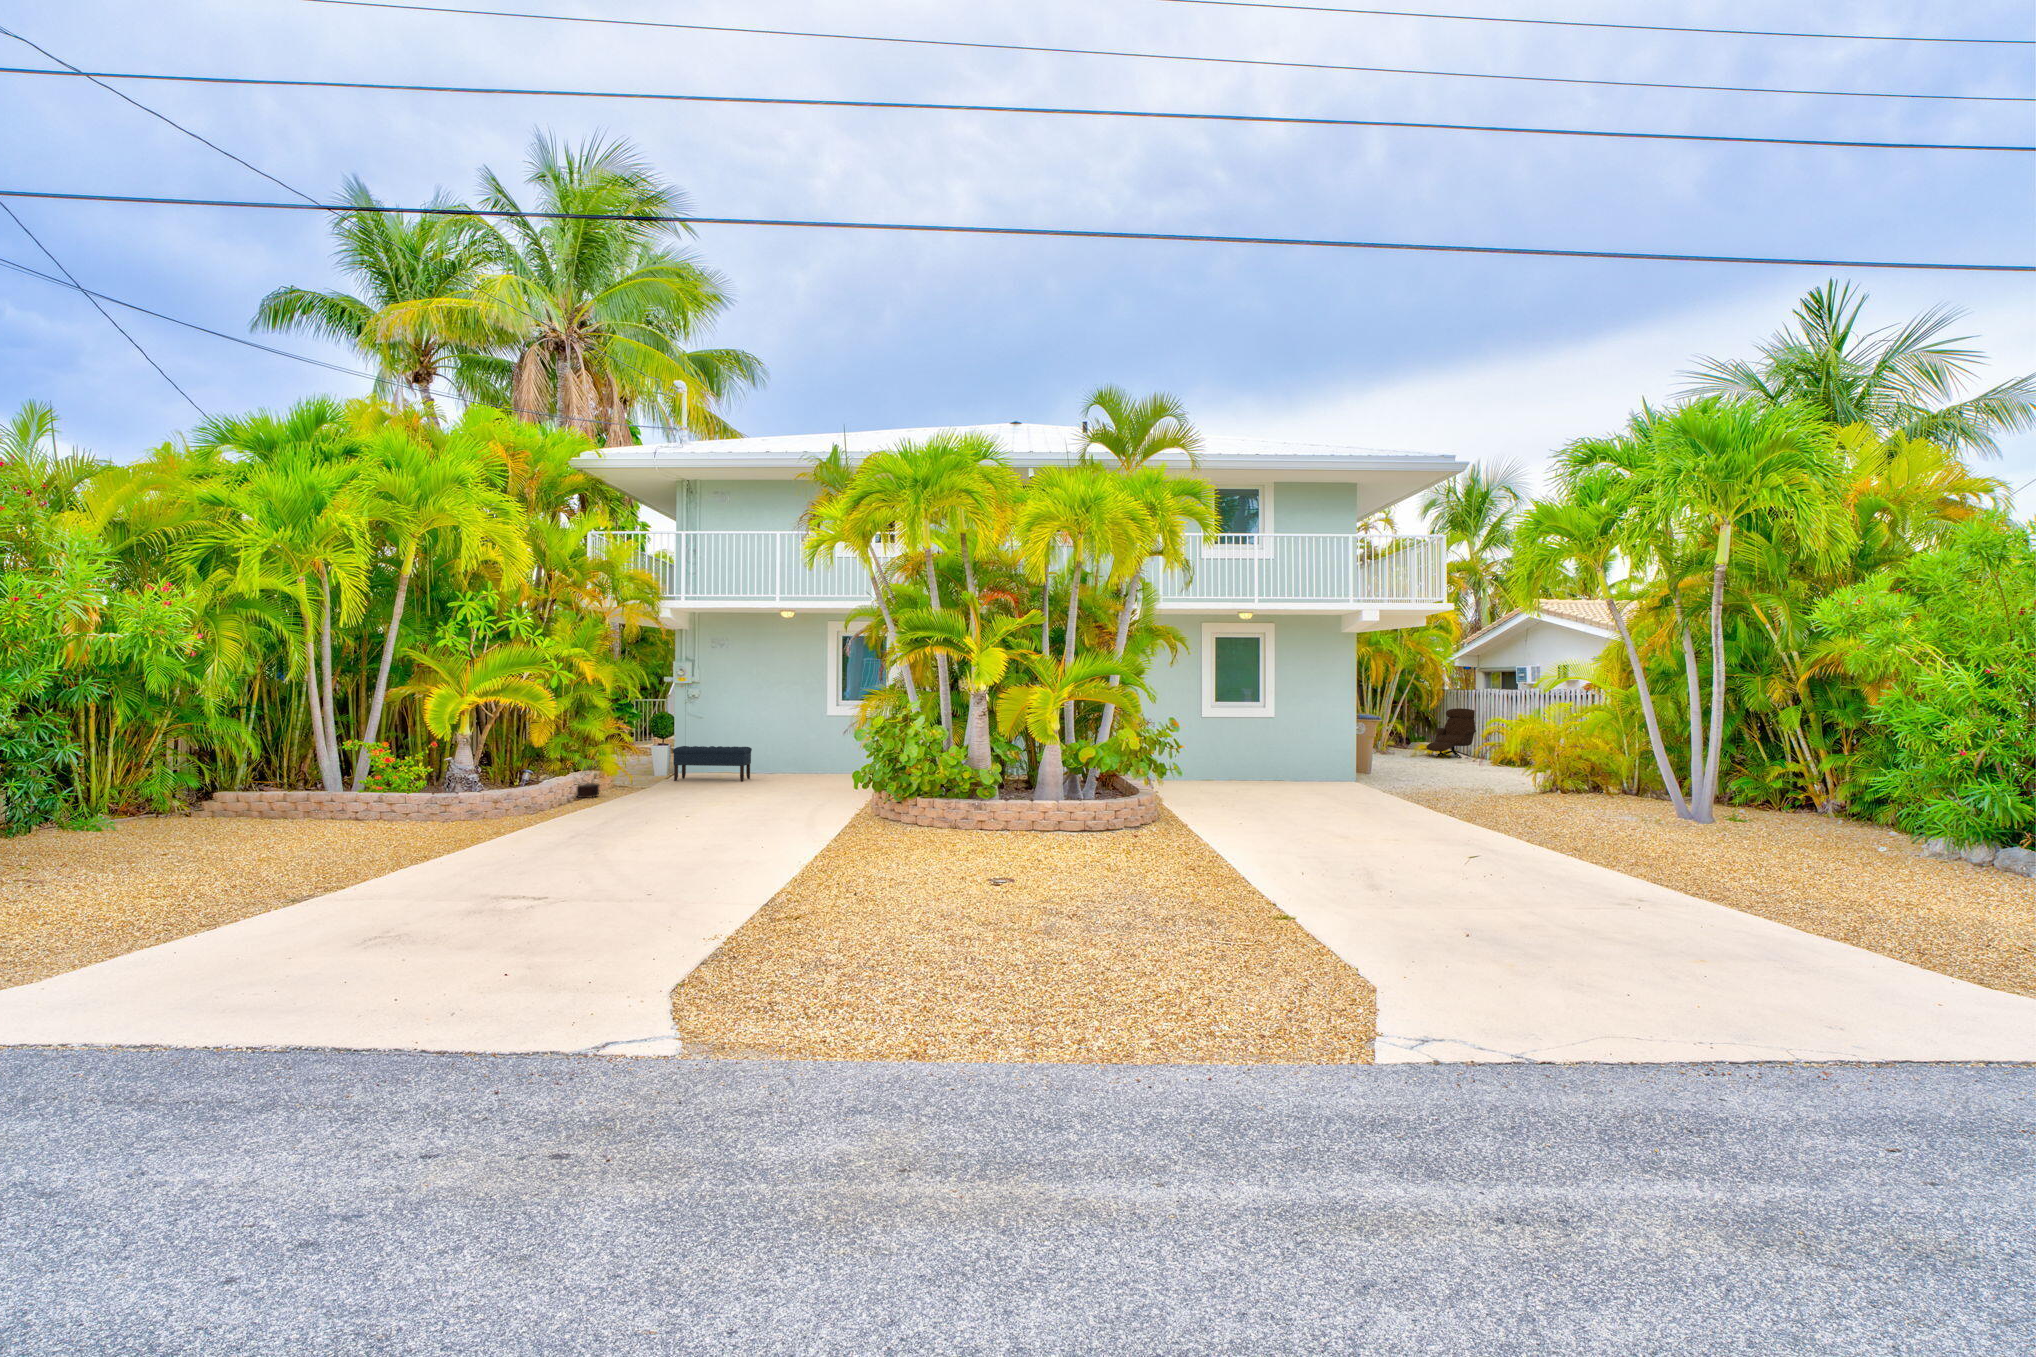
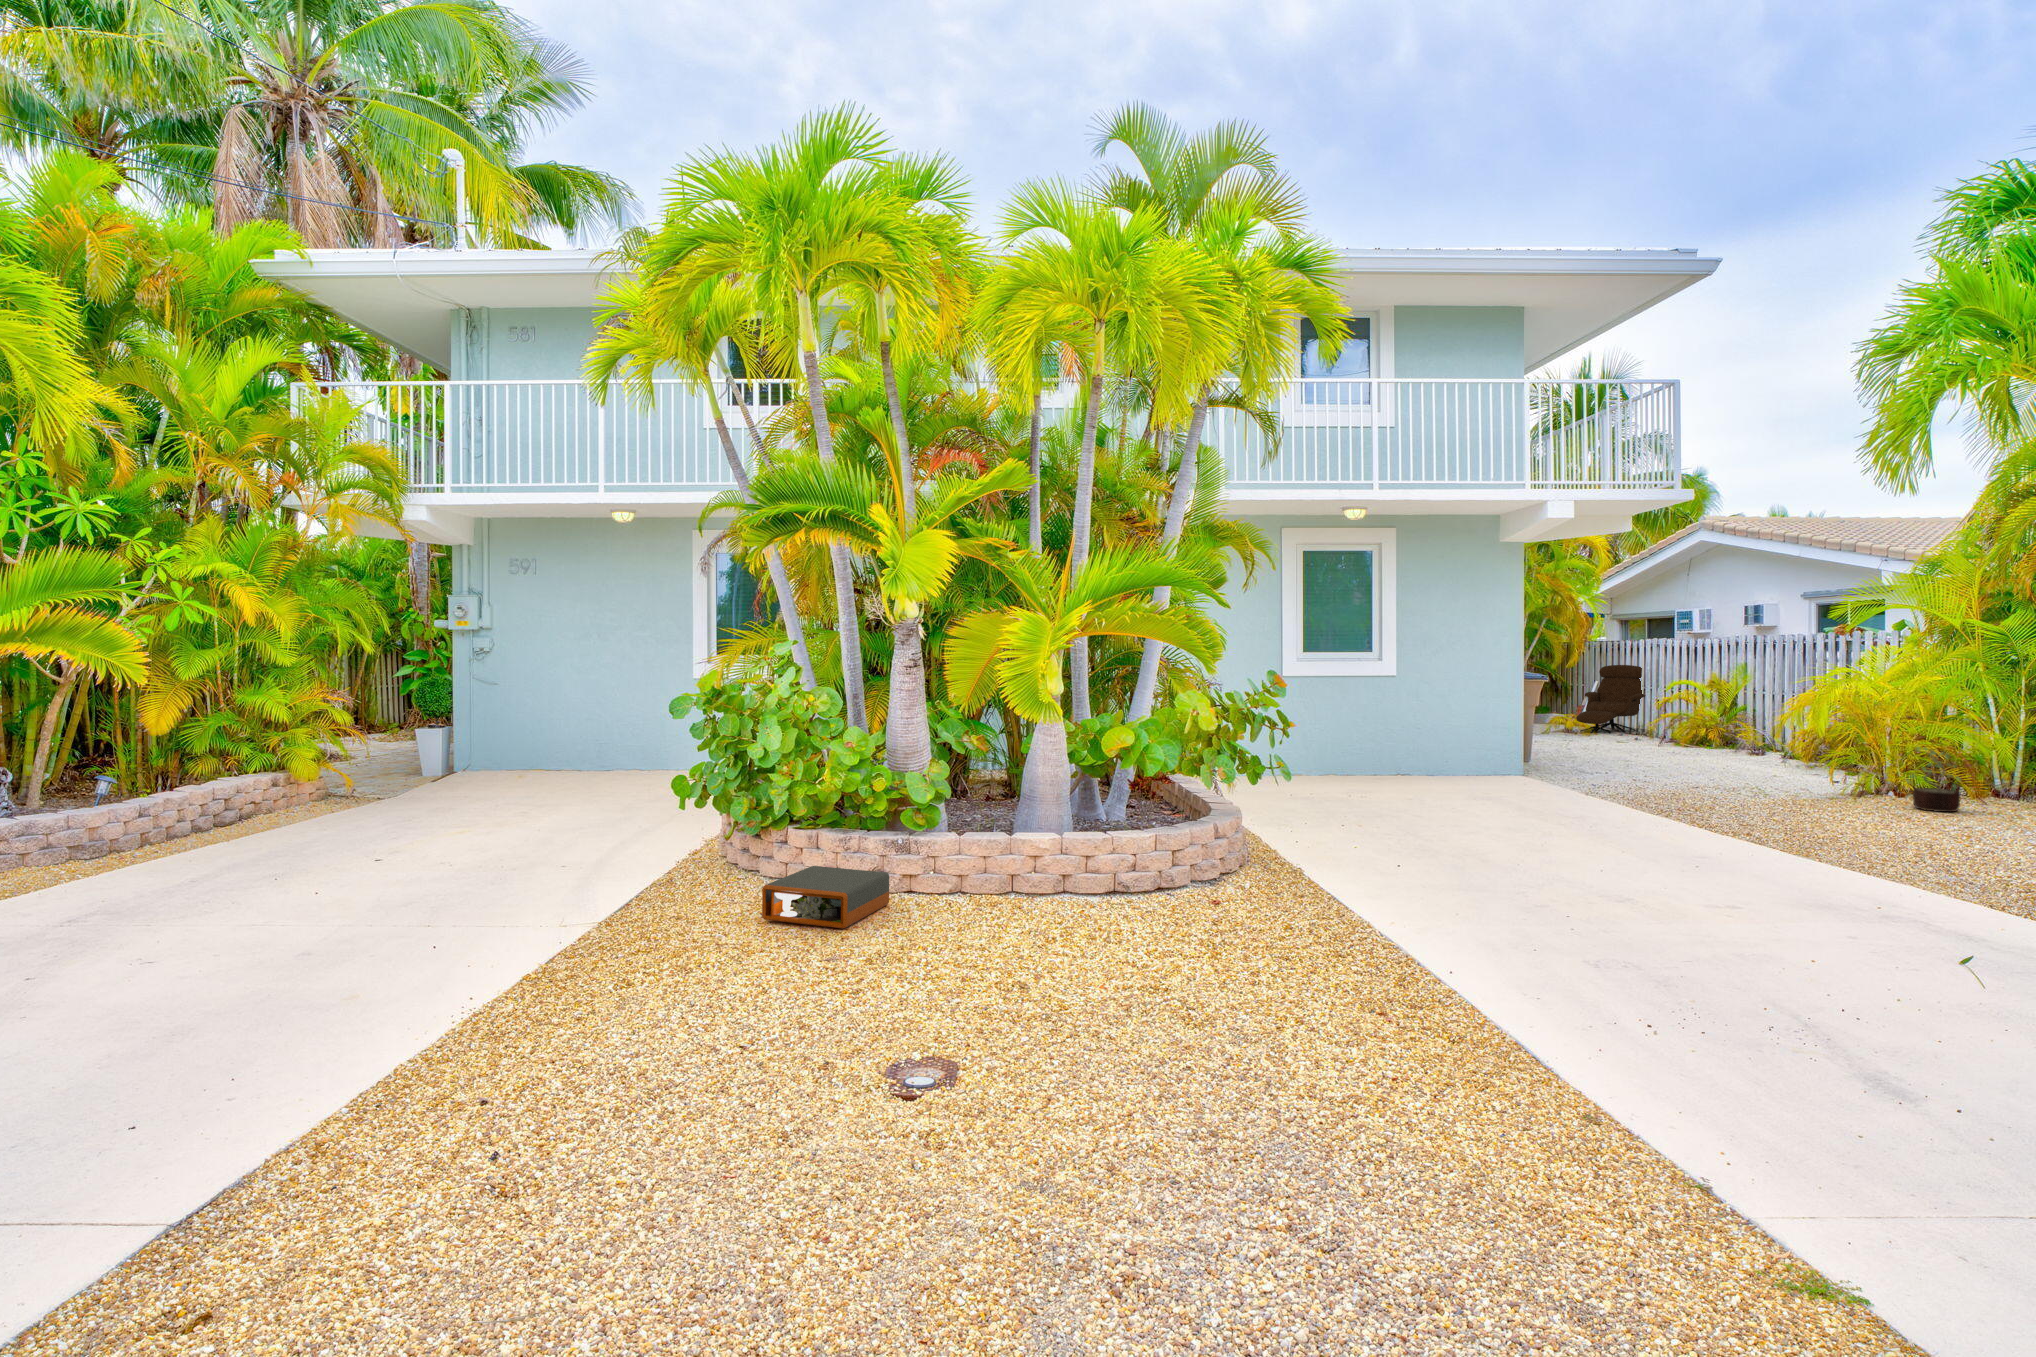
bench: present [673,746,752,781] -> none [476,728,602,781]
decorative plant: present [577,760,600,798] -> present [1906,746,1963,812]
storage box: none [912,817,972,844] -> present [762,866,889,928]

